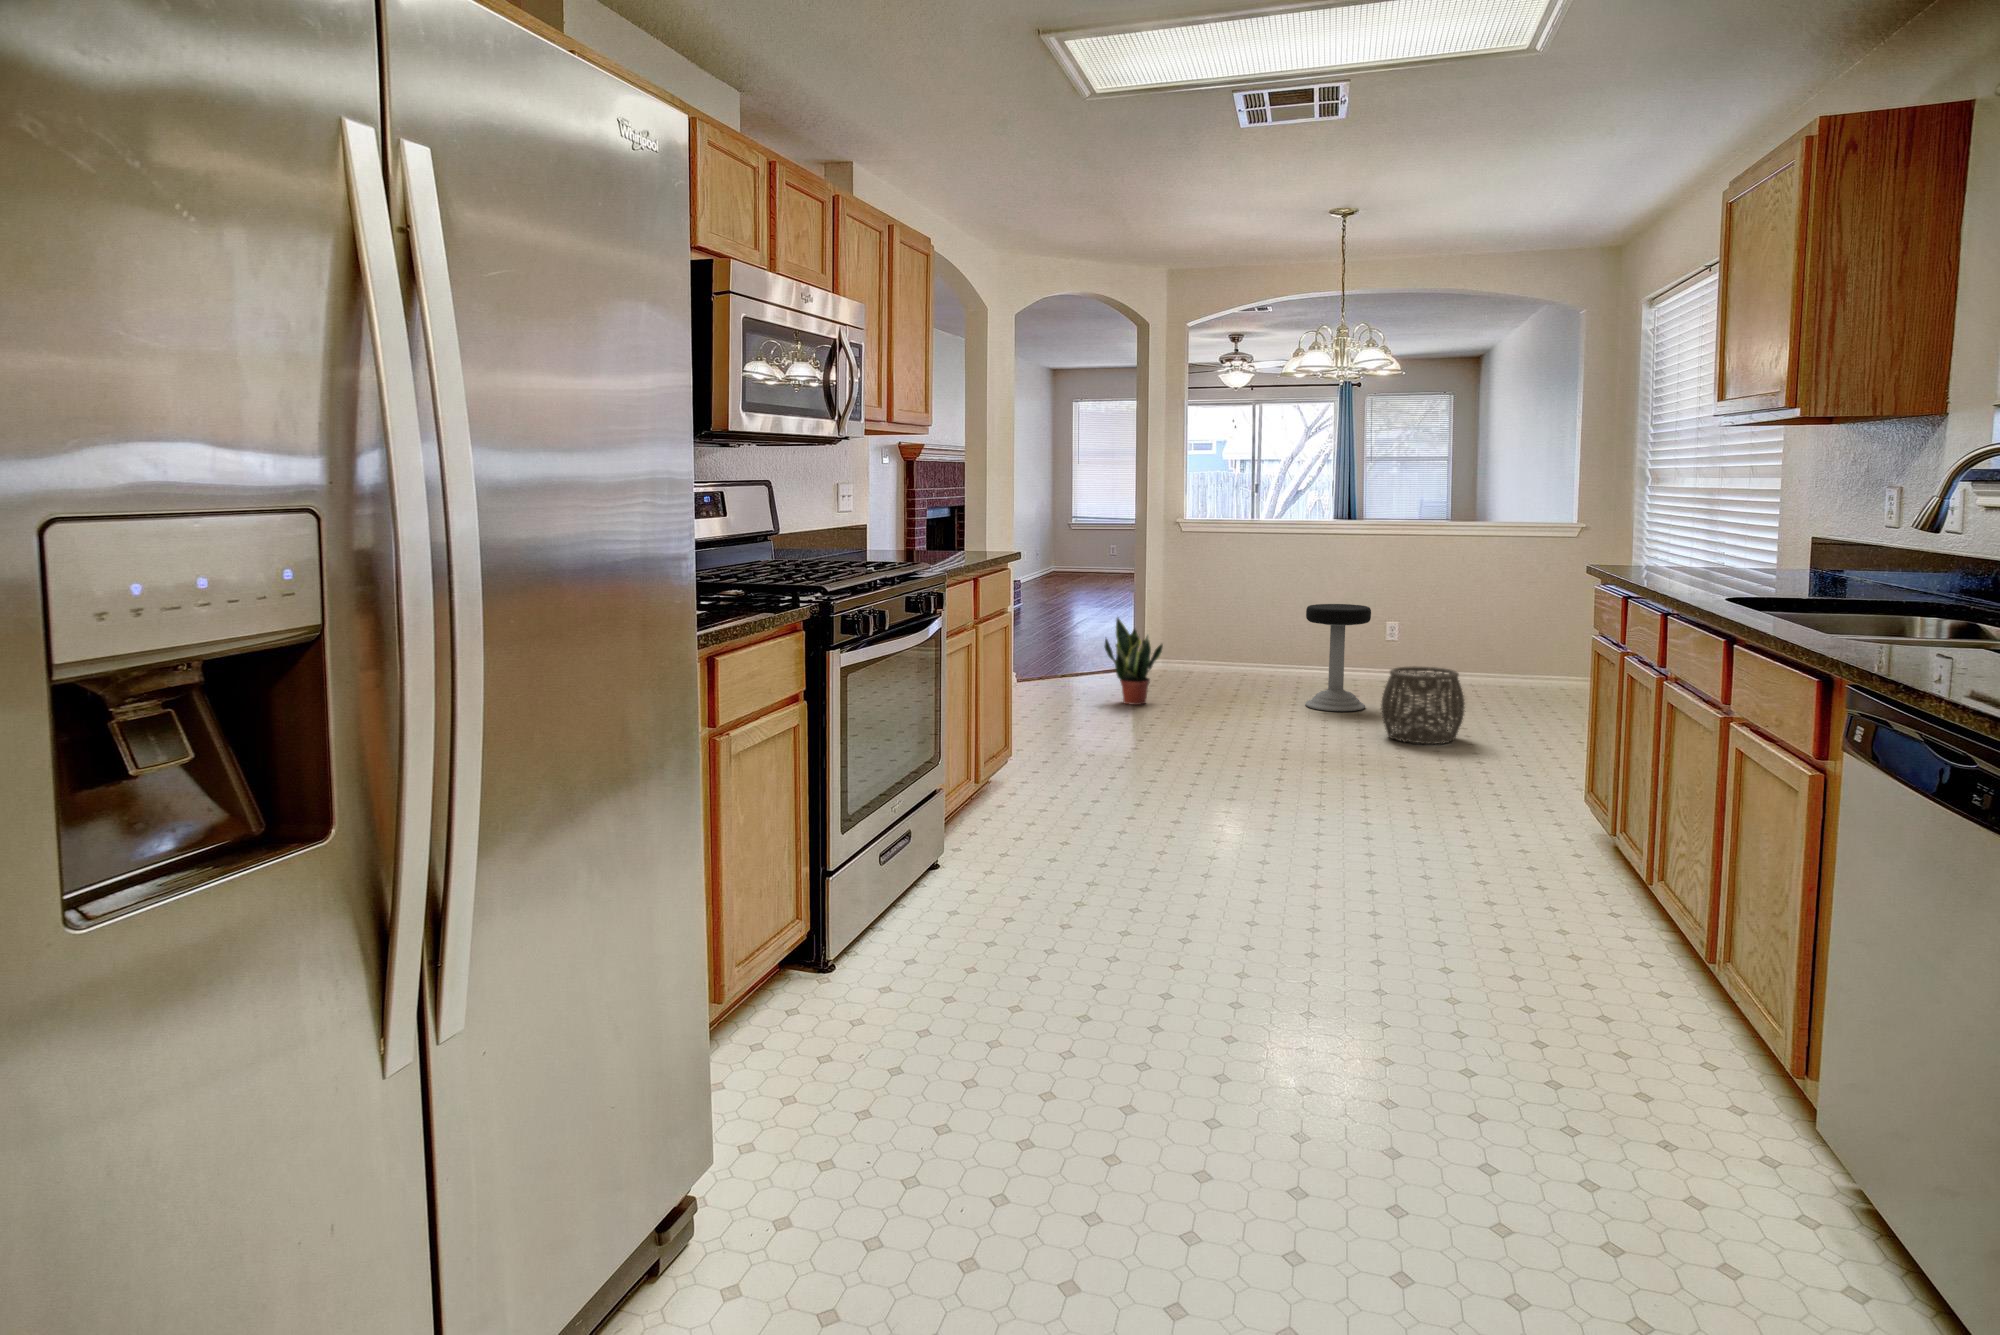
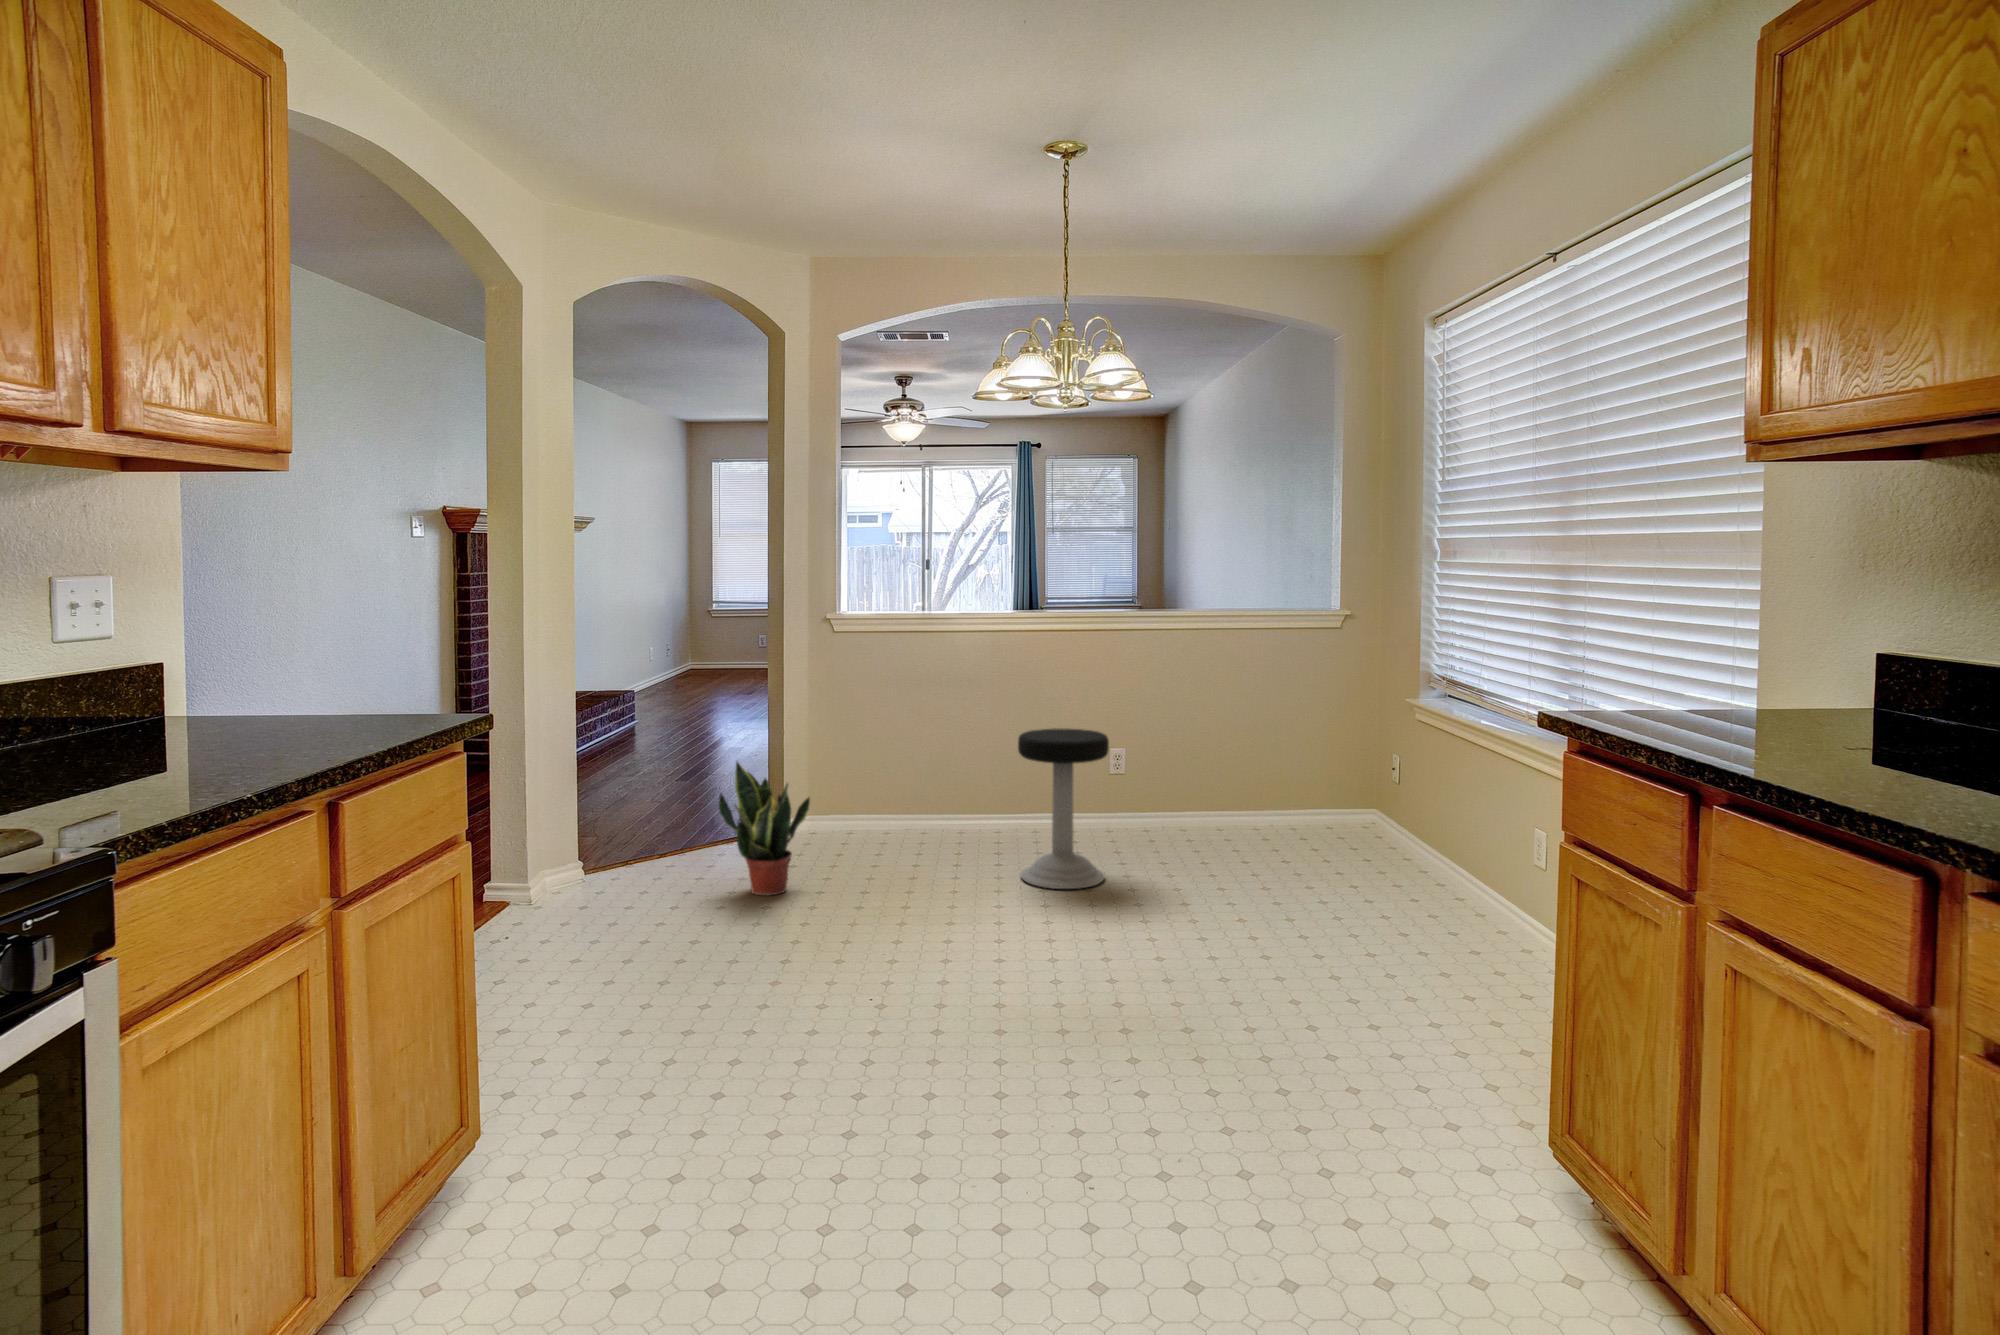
woven basket: present [1381,666,1465,744] -> none [1144,833,1269,963]

